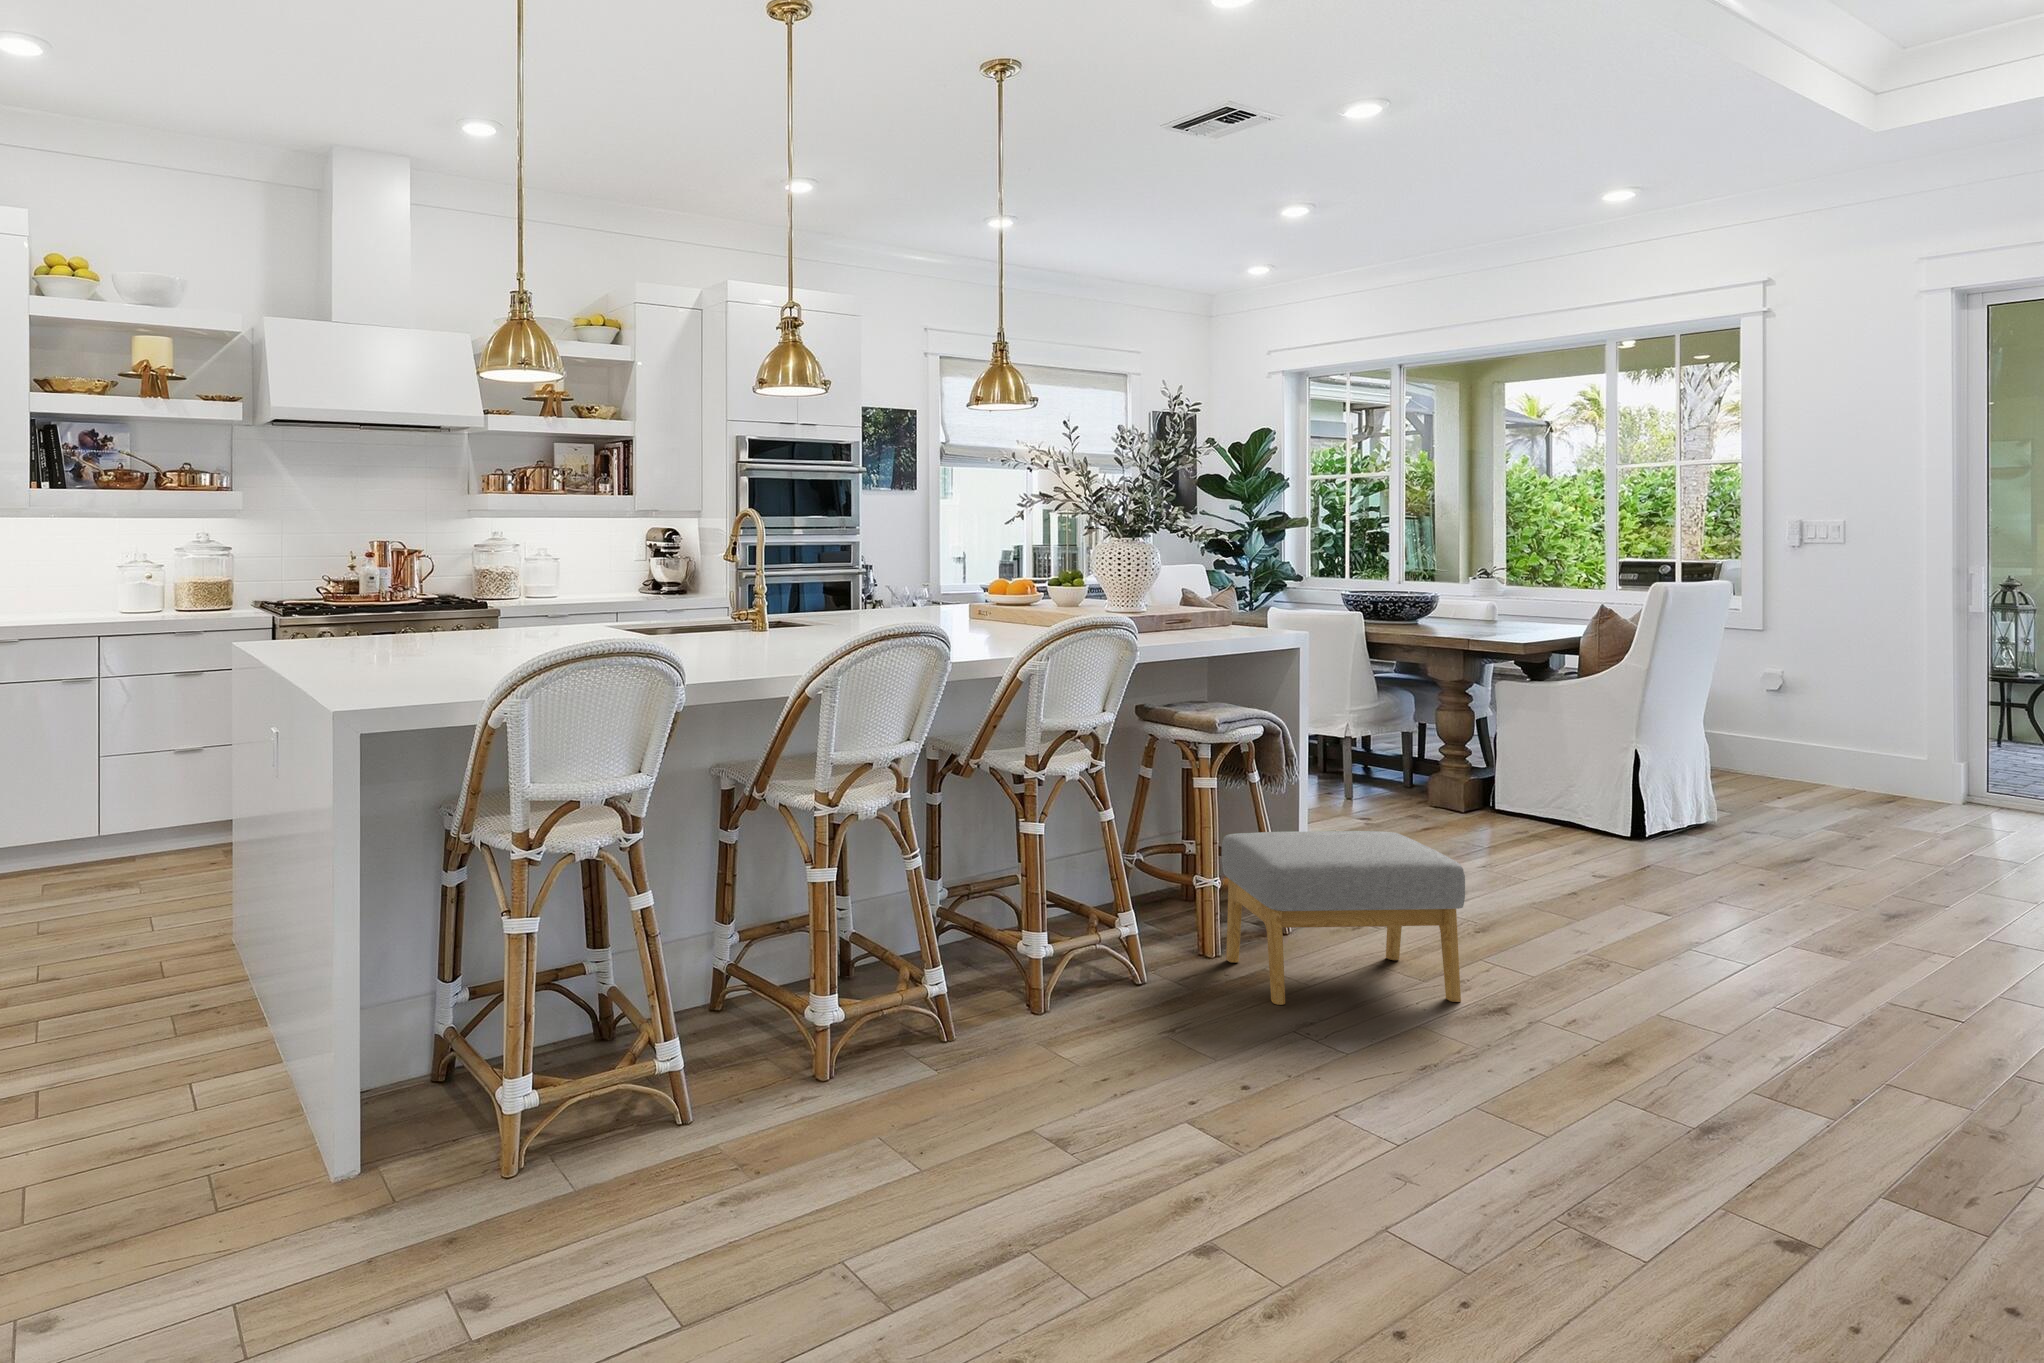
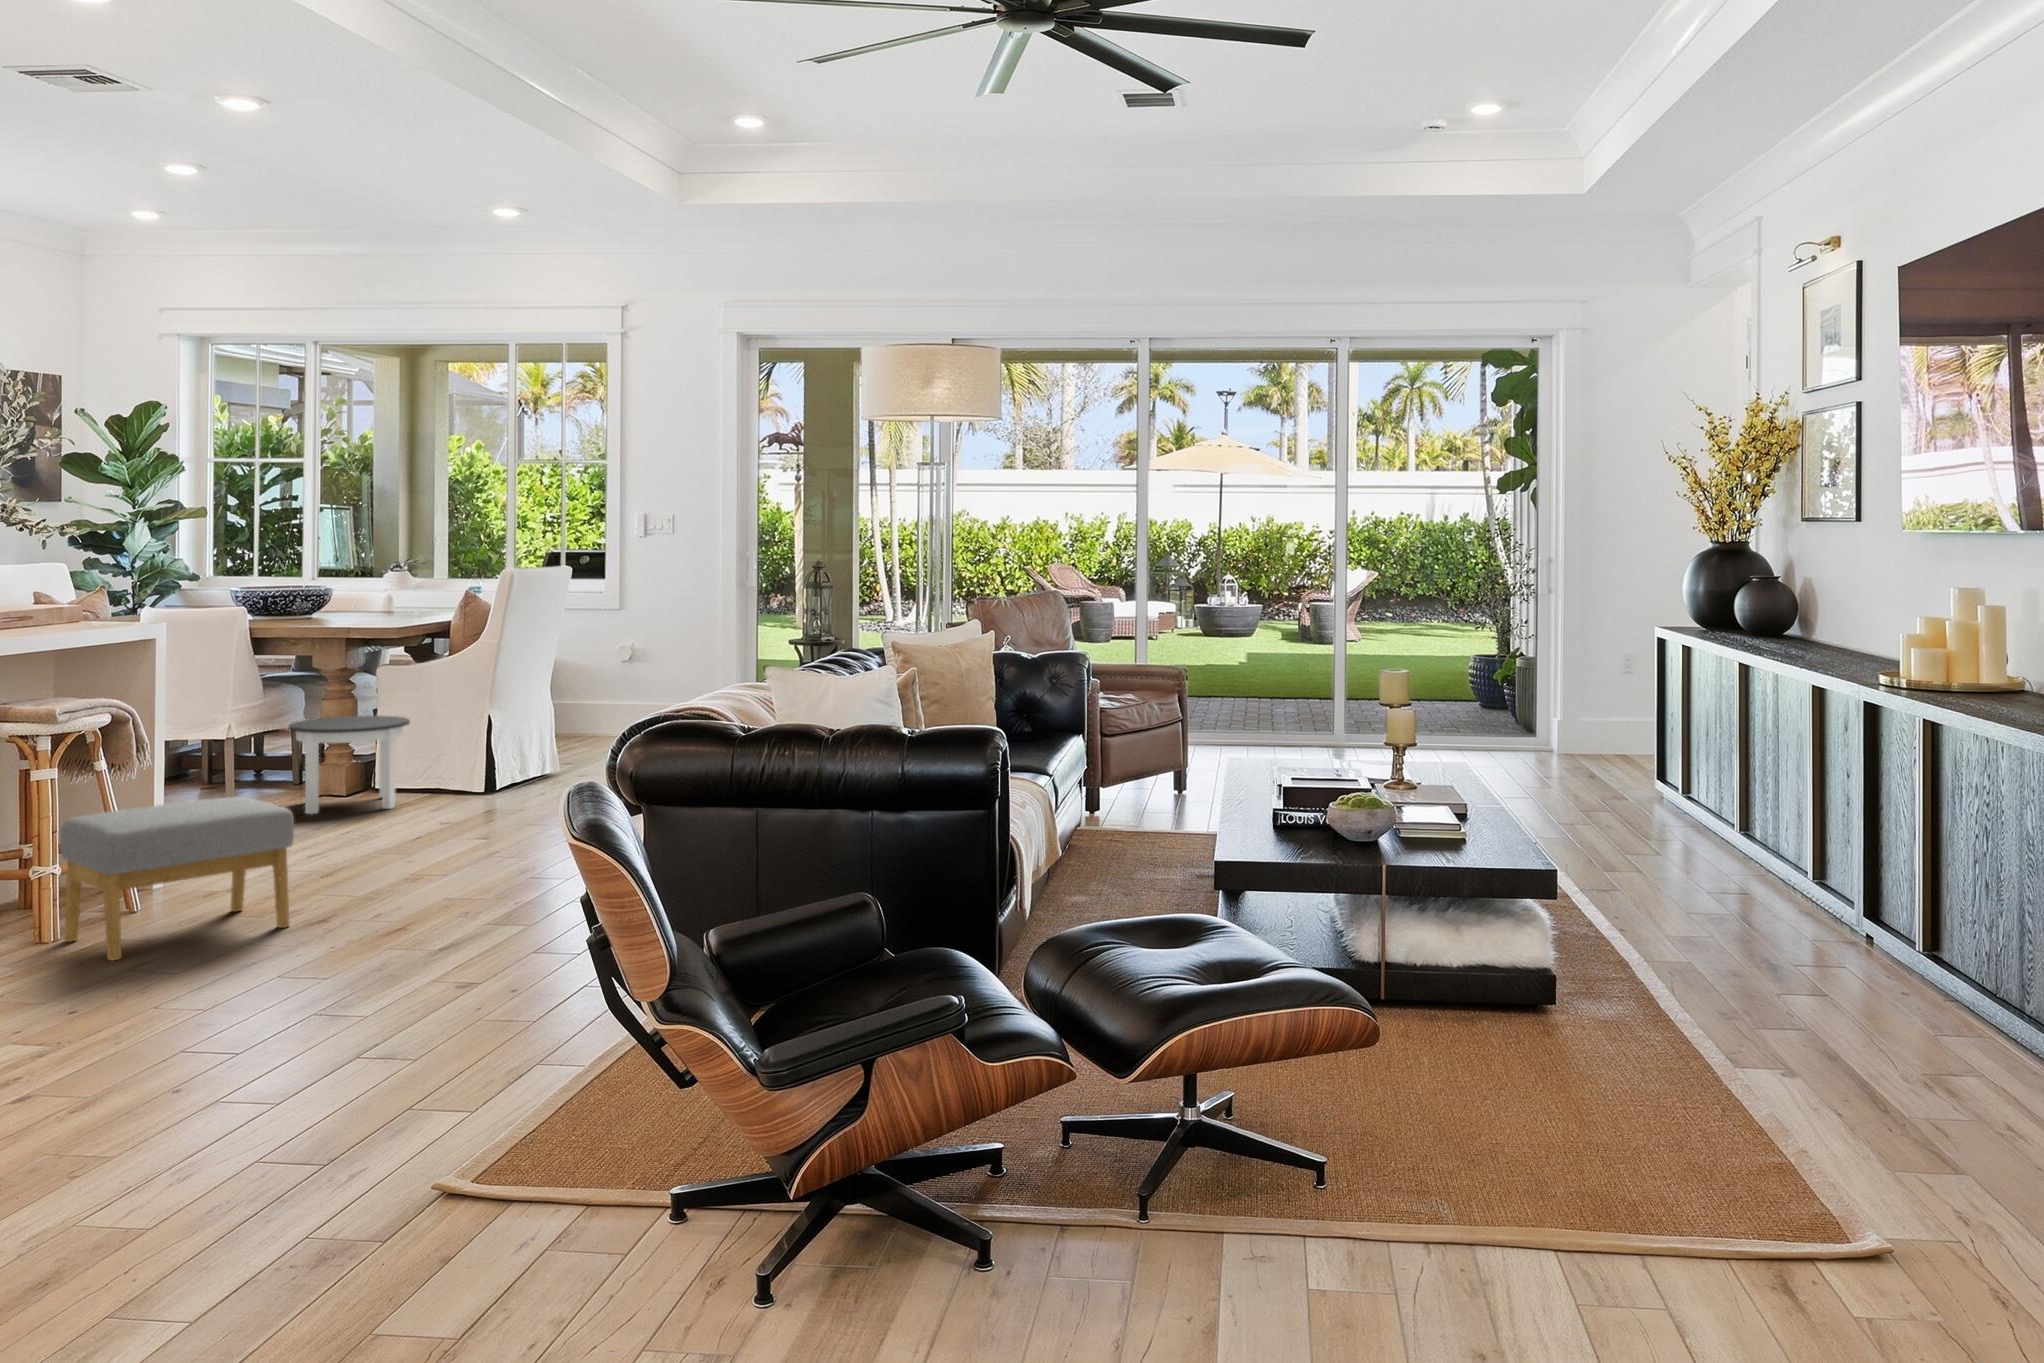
round table: none [1408,729,1538,838] -> present [289,715,410,814]

